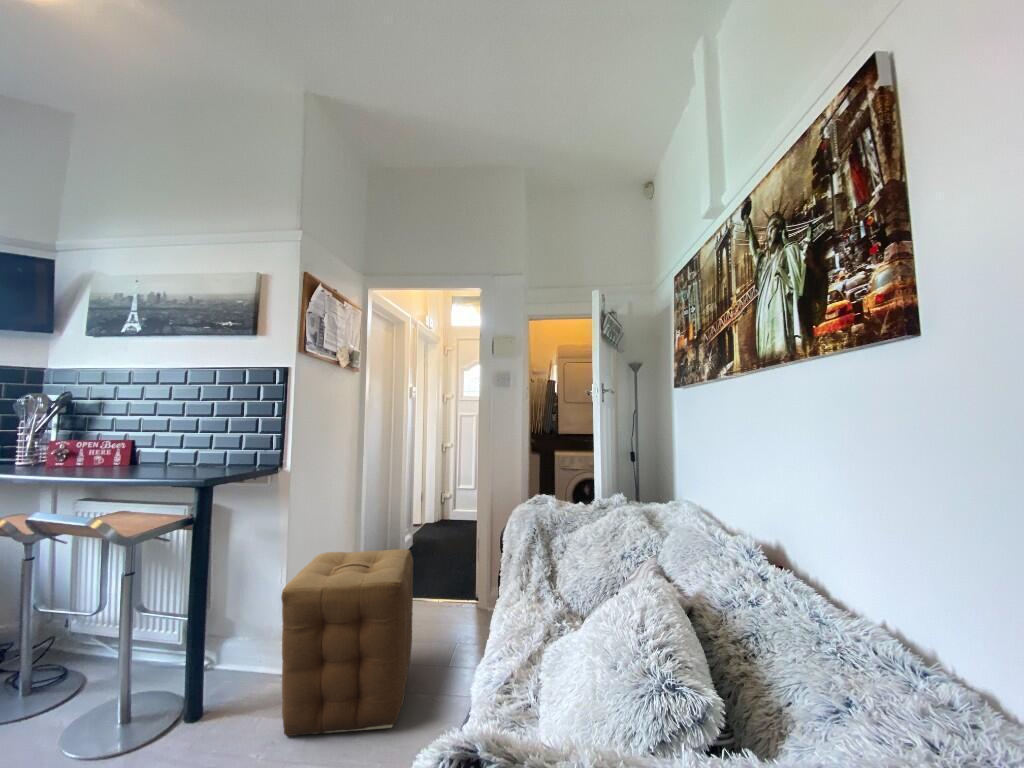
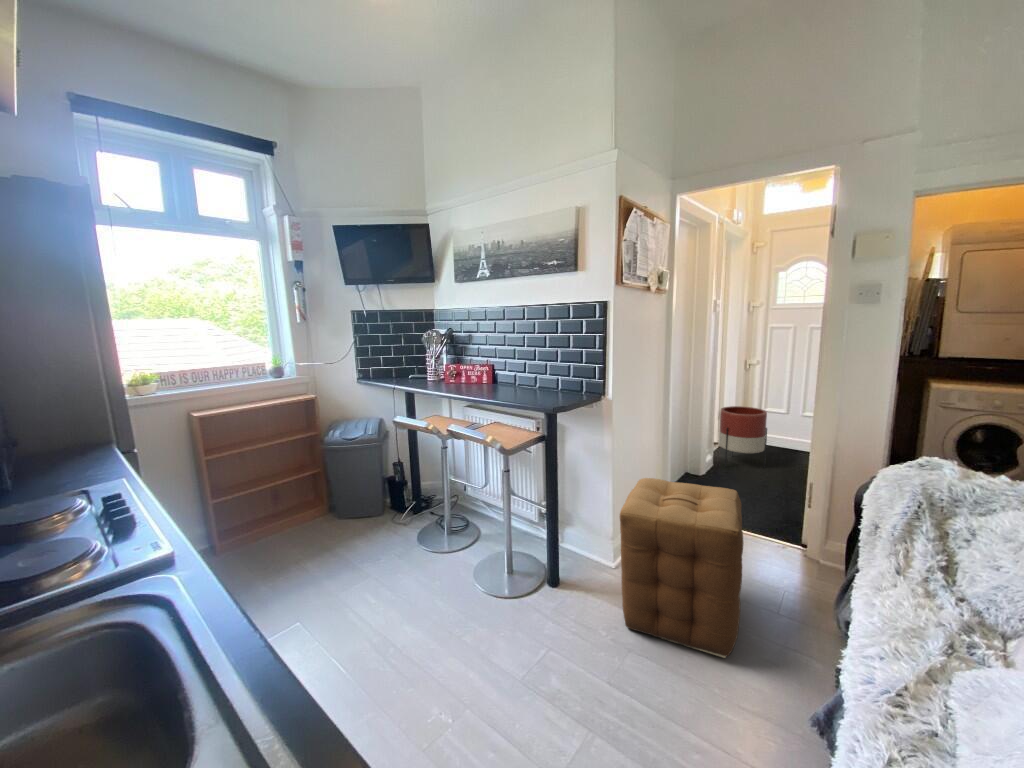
planter: none [419,486,458,546] -> present [719,406,767,467]

